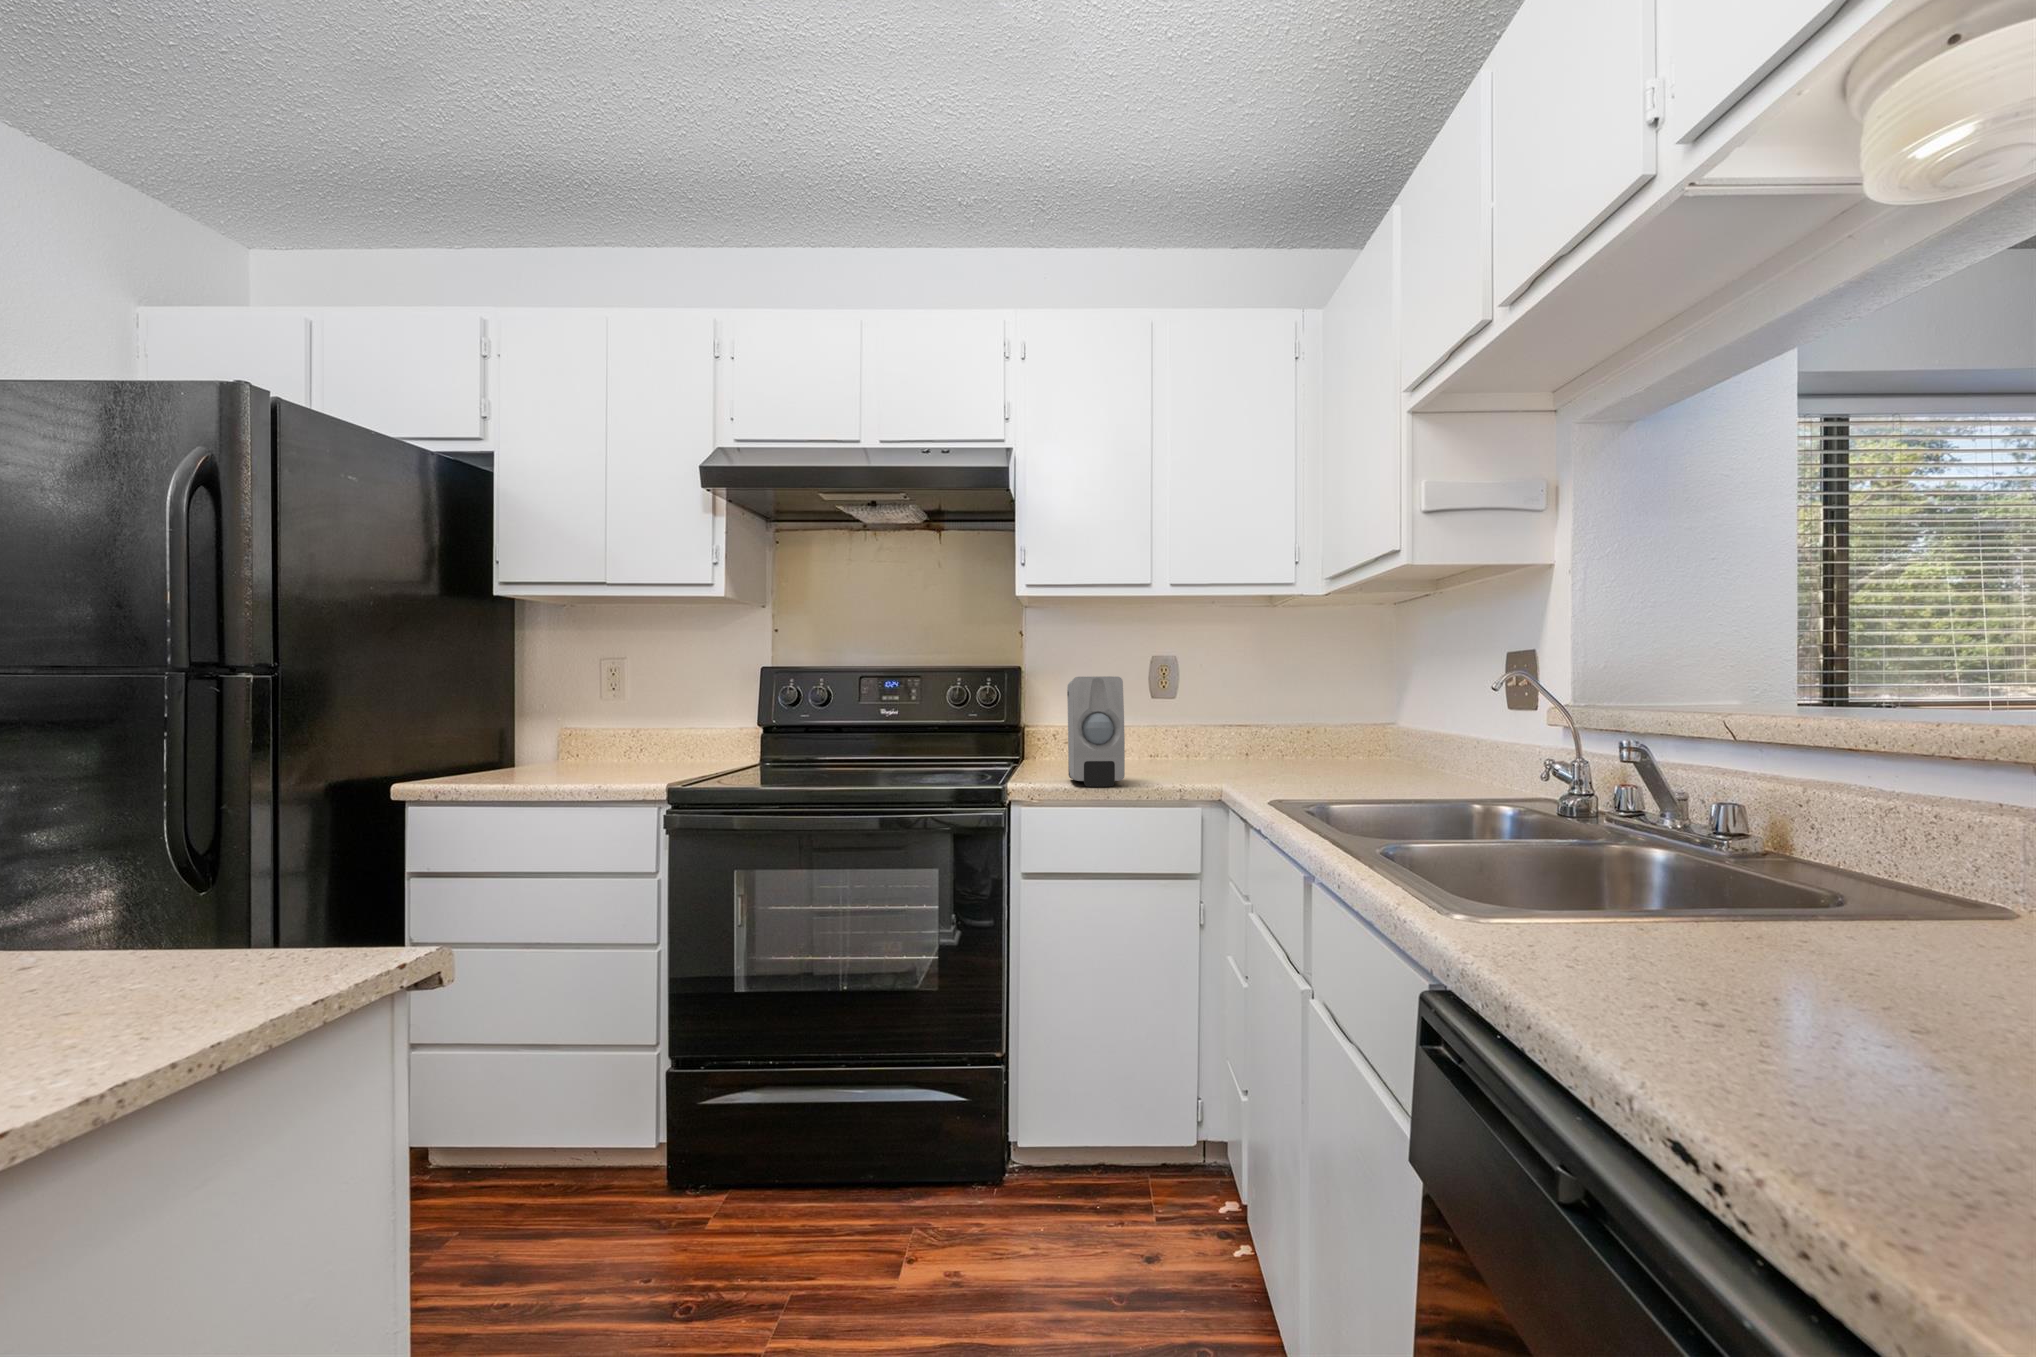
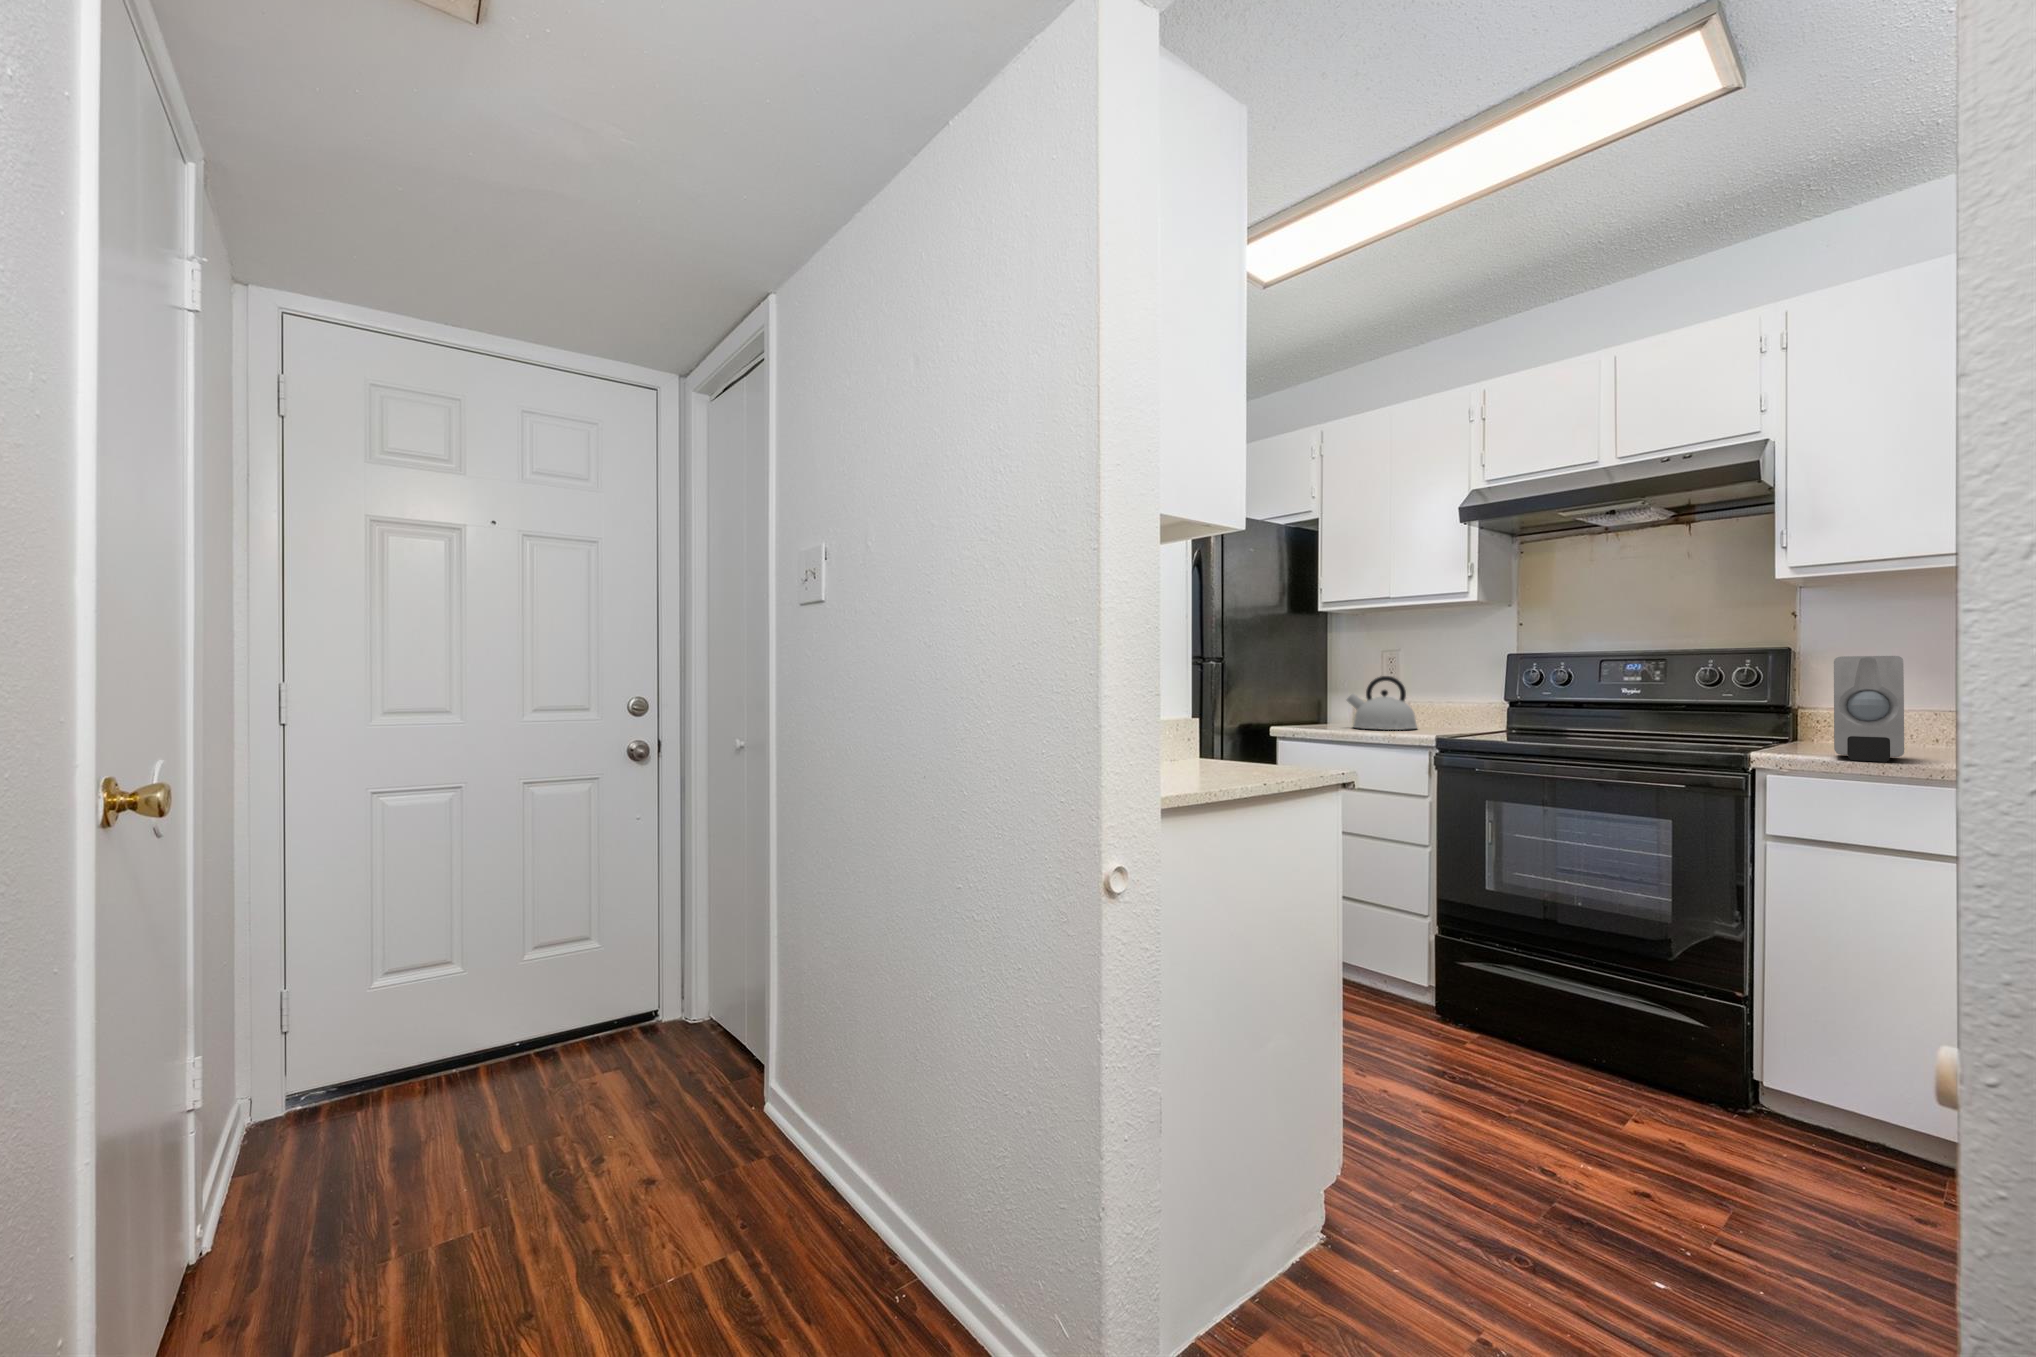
kettle: none [544,697,648,775] -> present [1347,676,1417,730]

